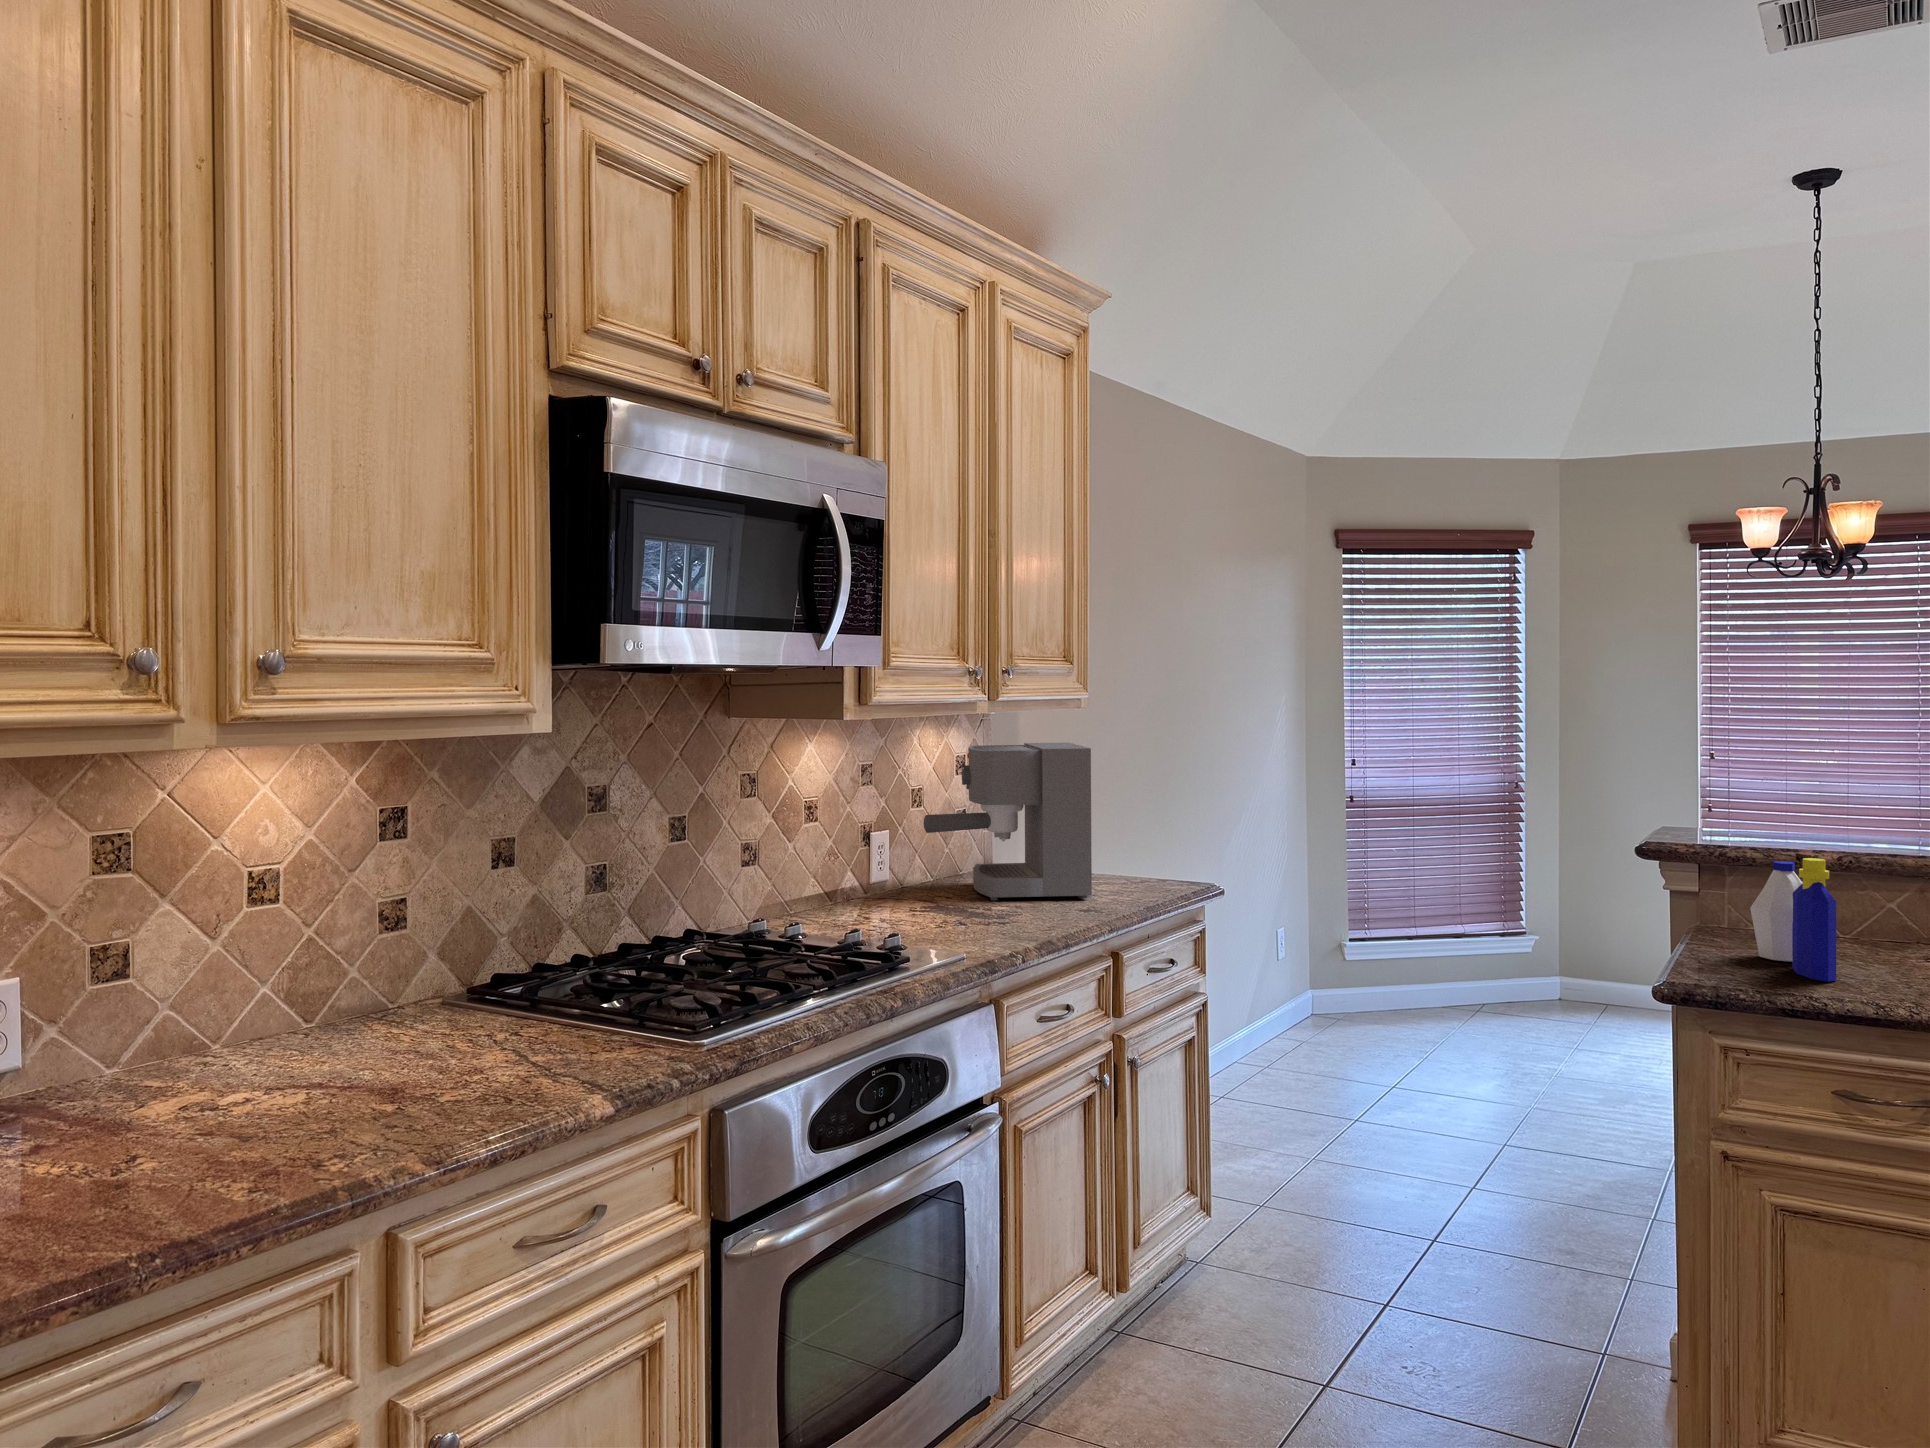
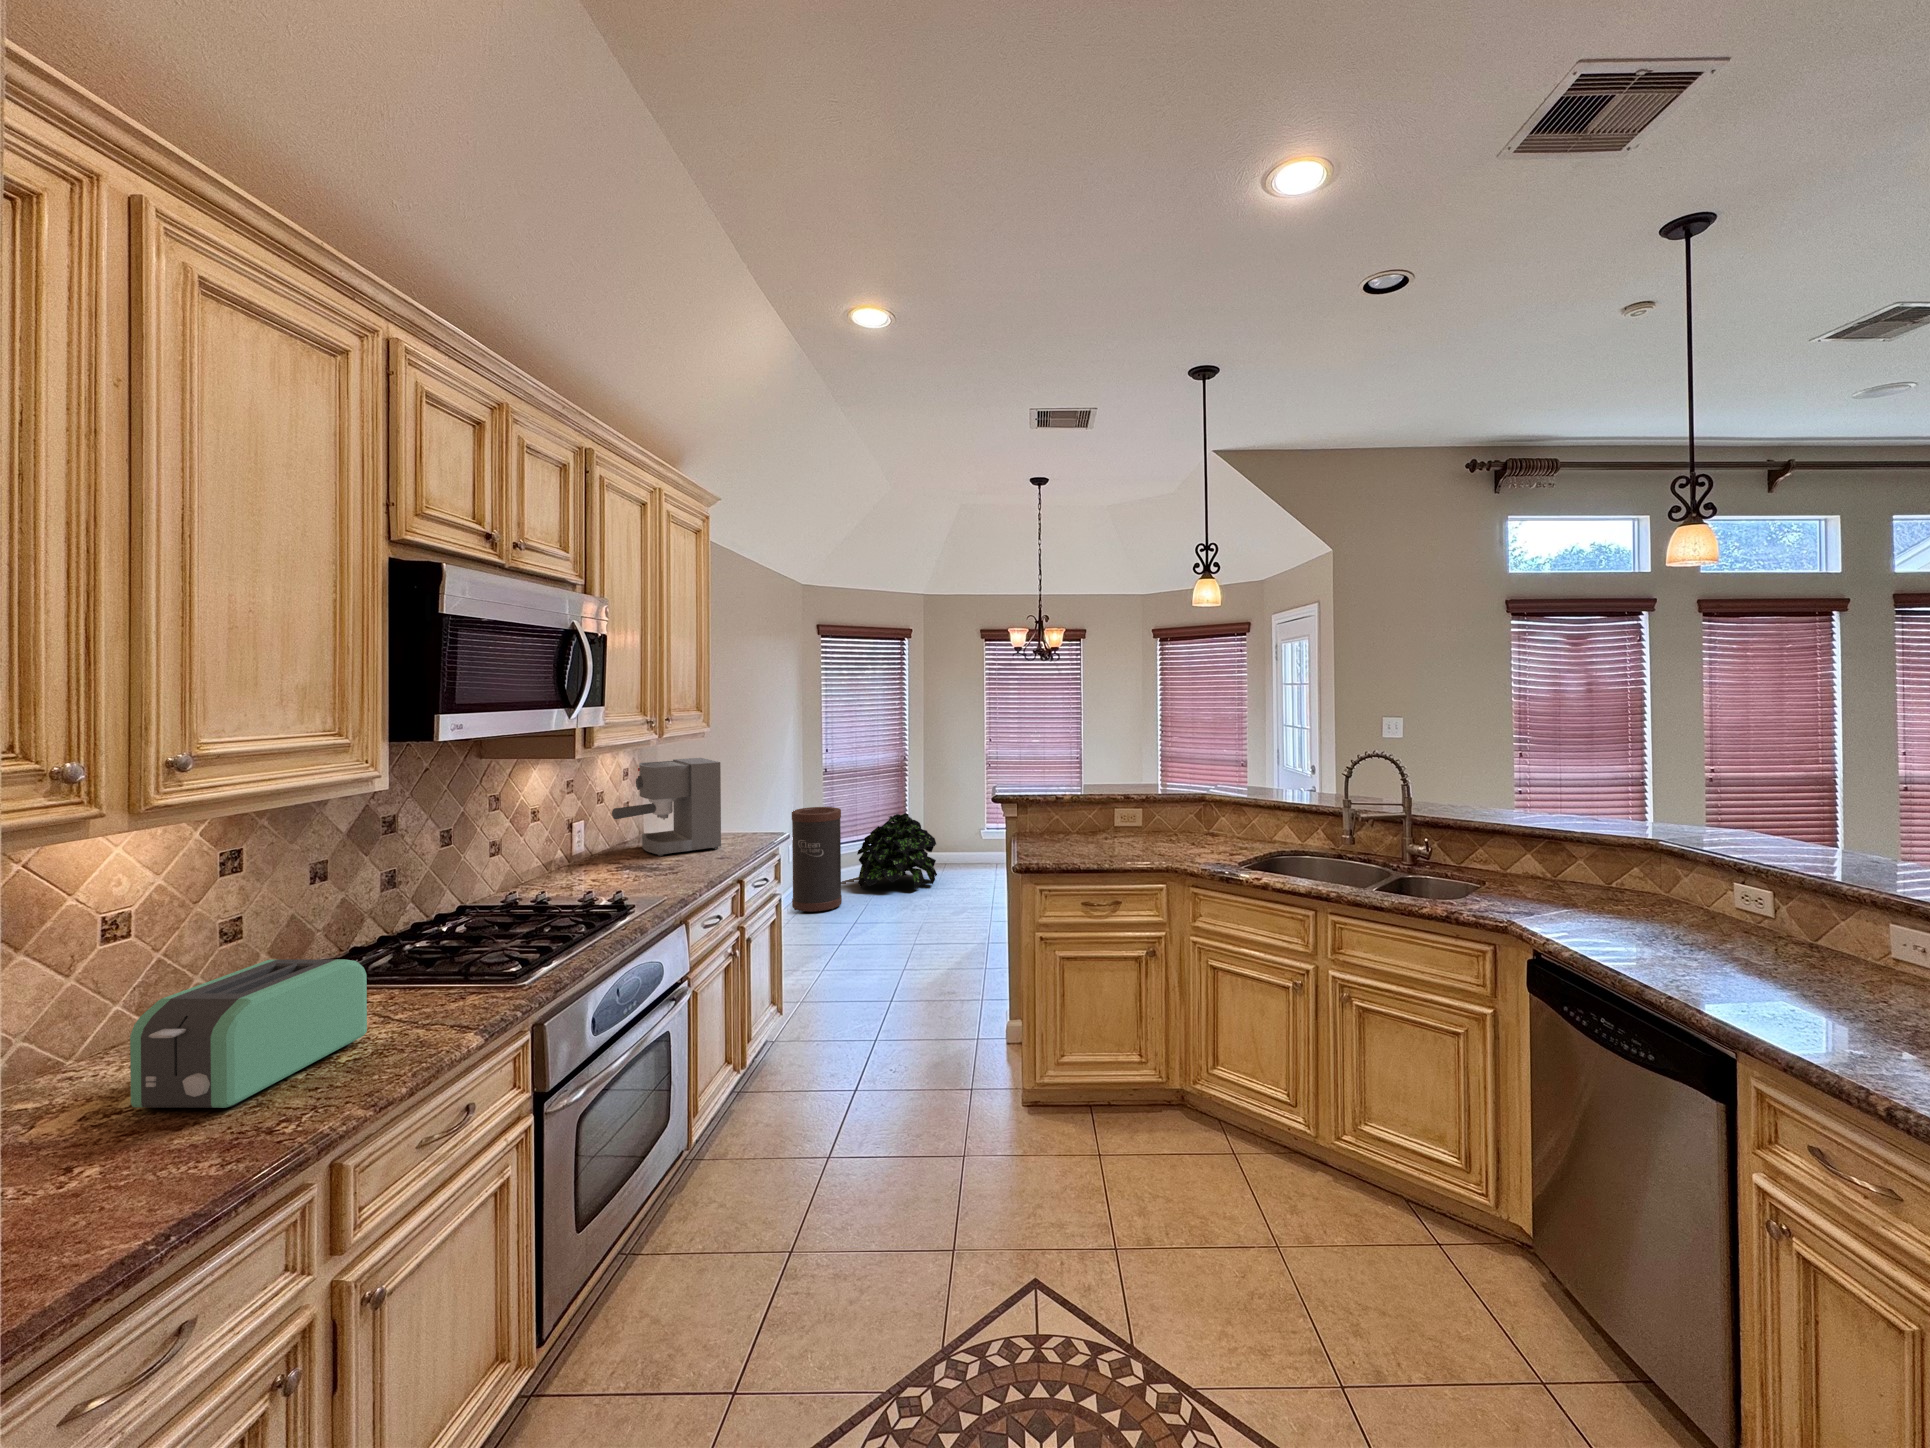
bottle: present [1750,858,1836,982] -> none [1043,798,1078,852]
trash can: none [1278,863,1370,1056] -> present [792,807,842,911]
potted plant: none [1407,892,1574,1043] -> present [857,813,937,889]
toaster: none [221,947,481,1127] -> present [130,959,367,1108]

